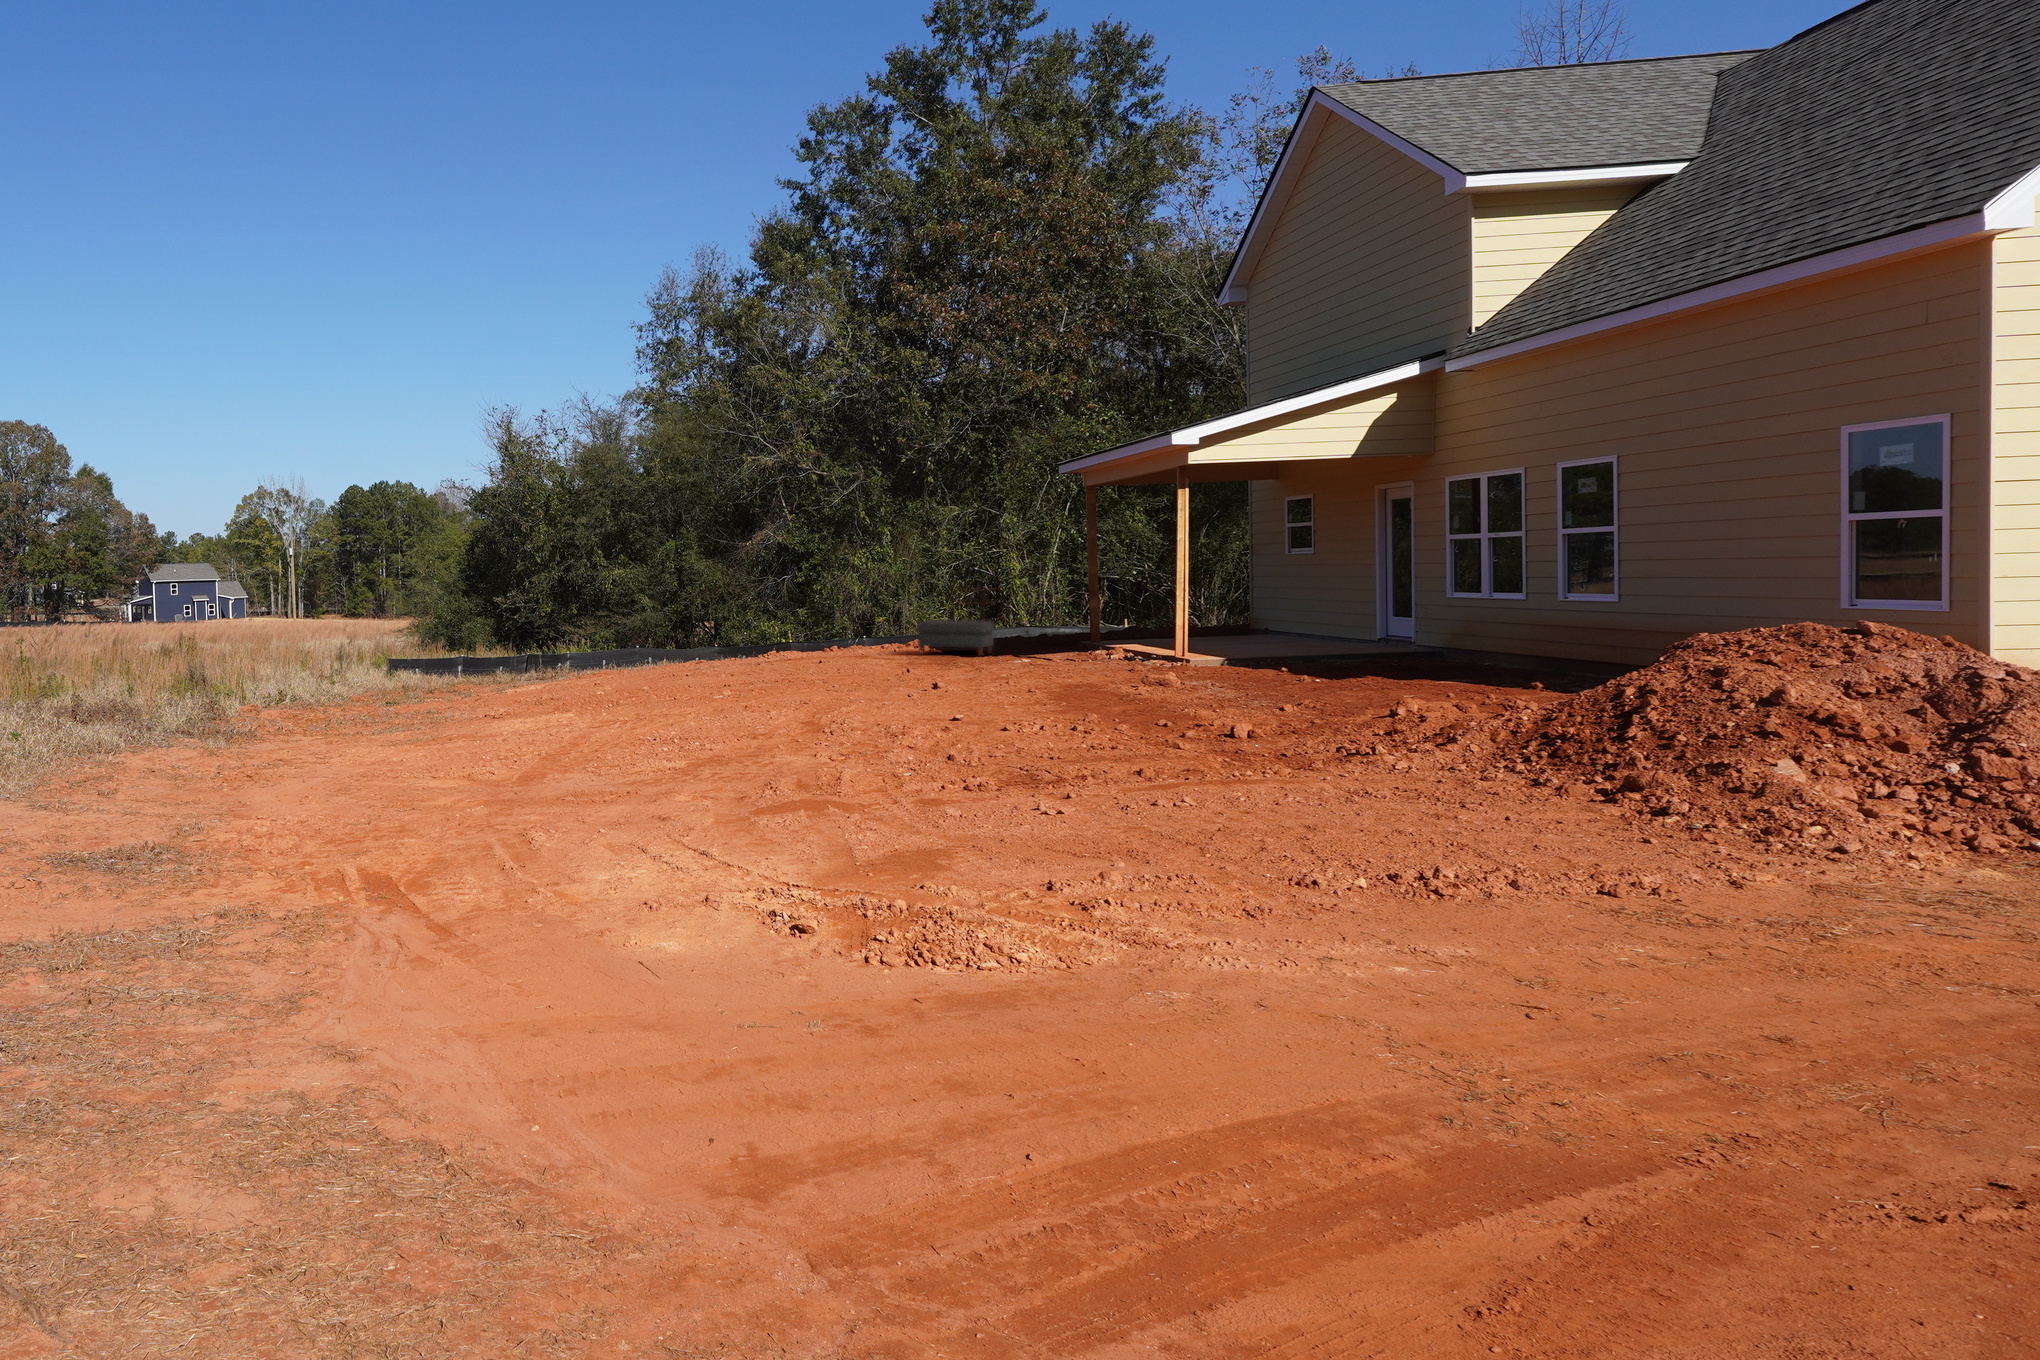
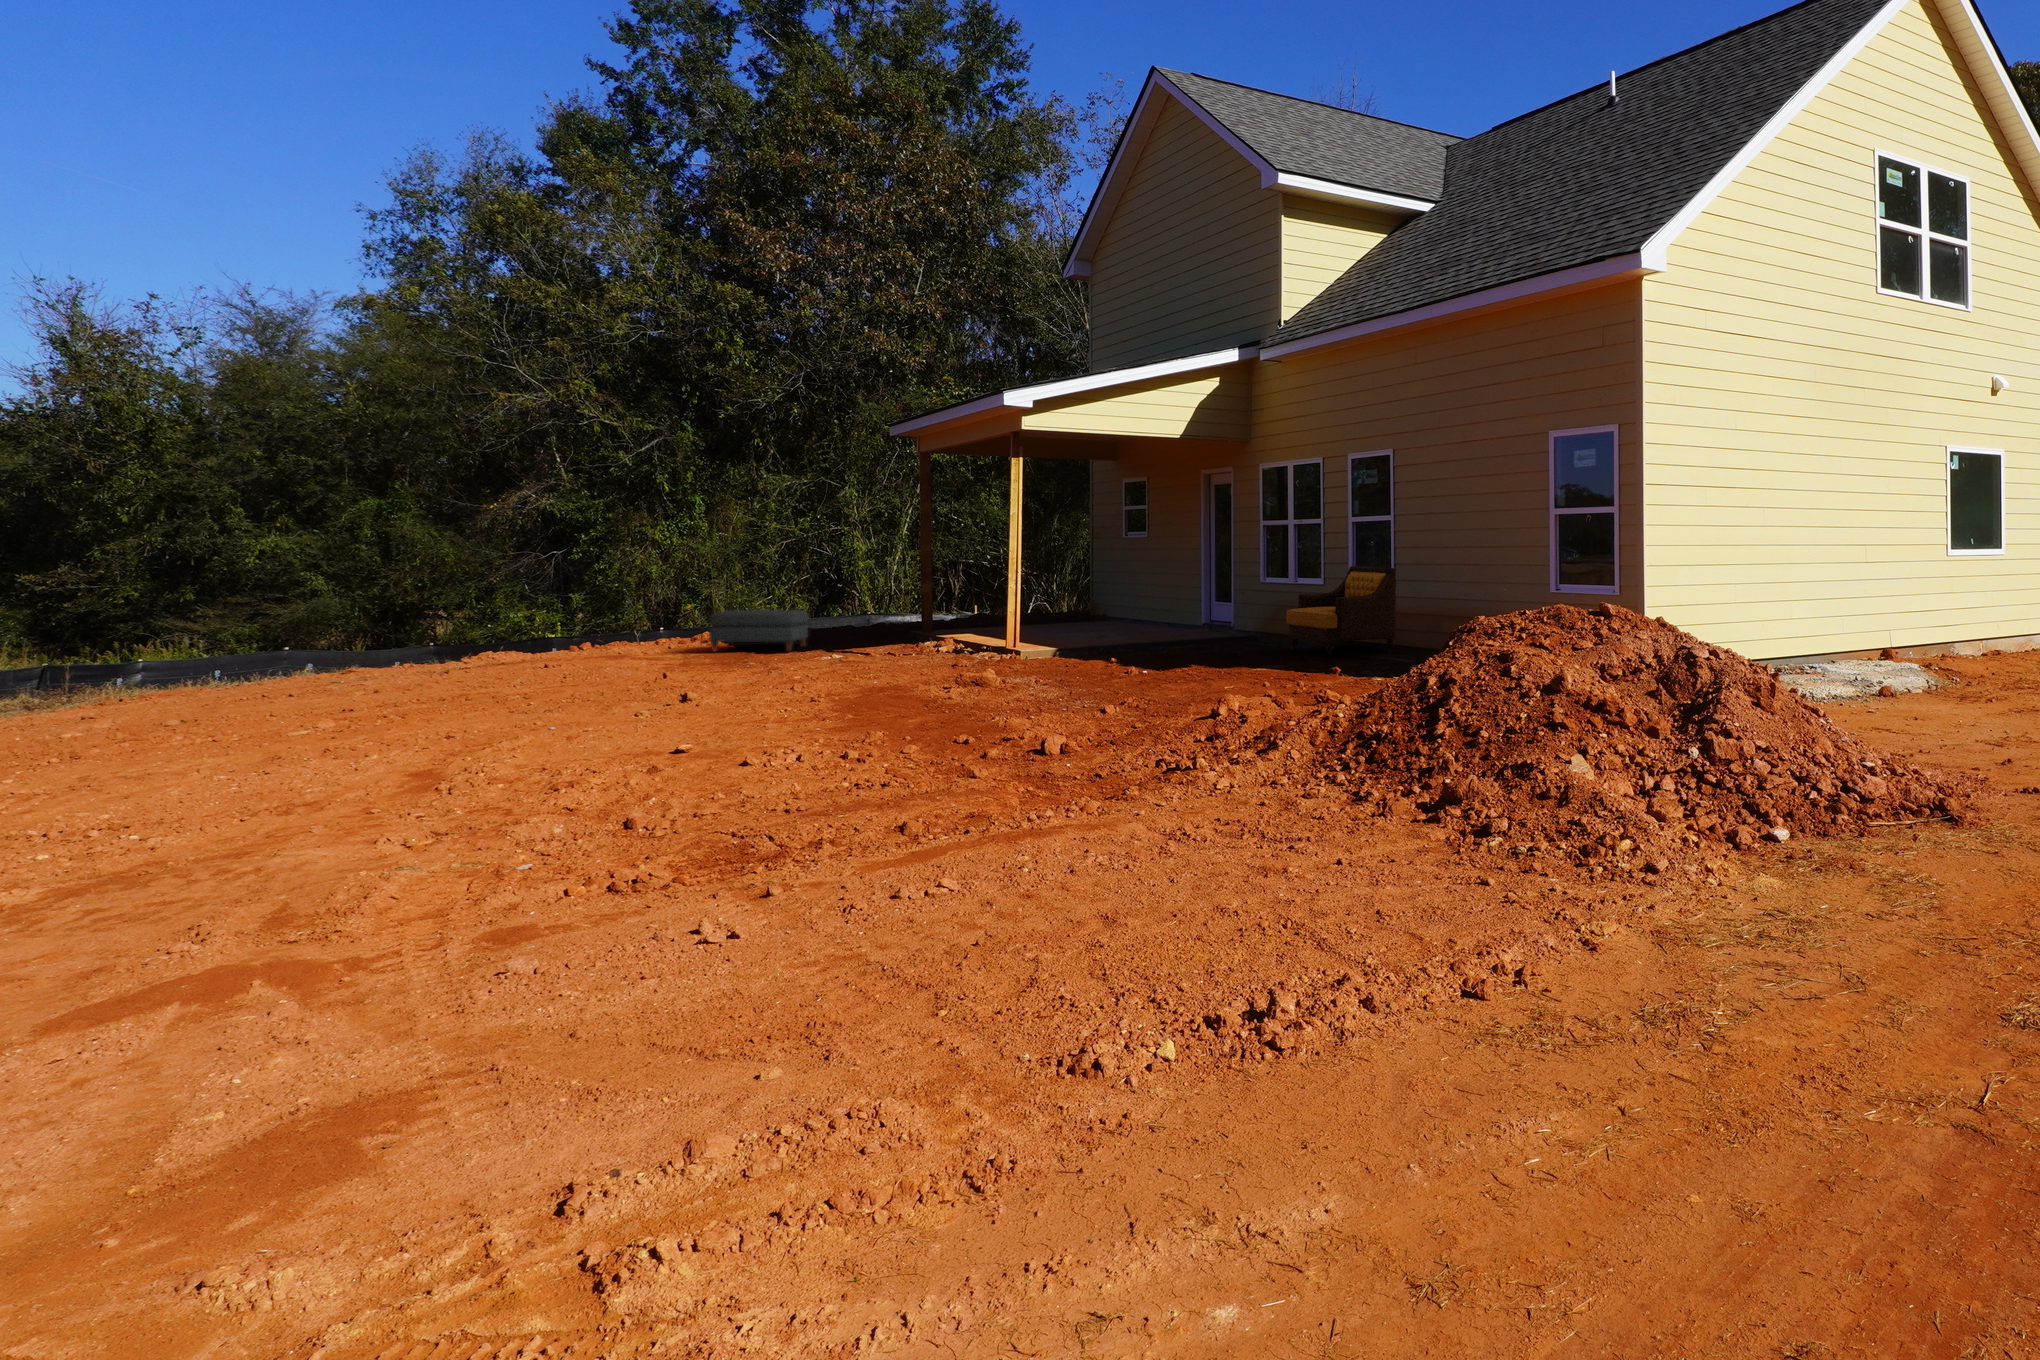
armchair: none [1477,583,1615,675] -> present [1286,566,1396,656]
side table: present [950,588,1002,621] -> none [779,570,840,611]

